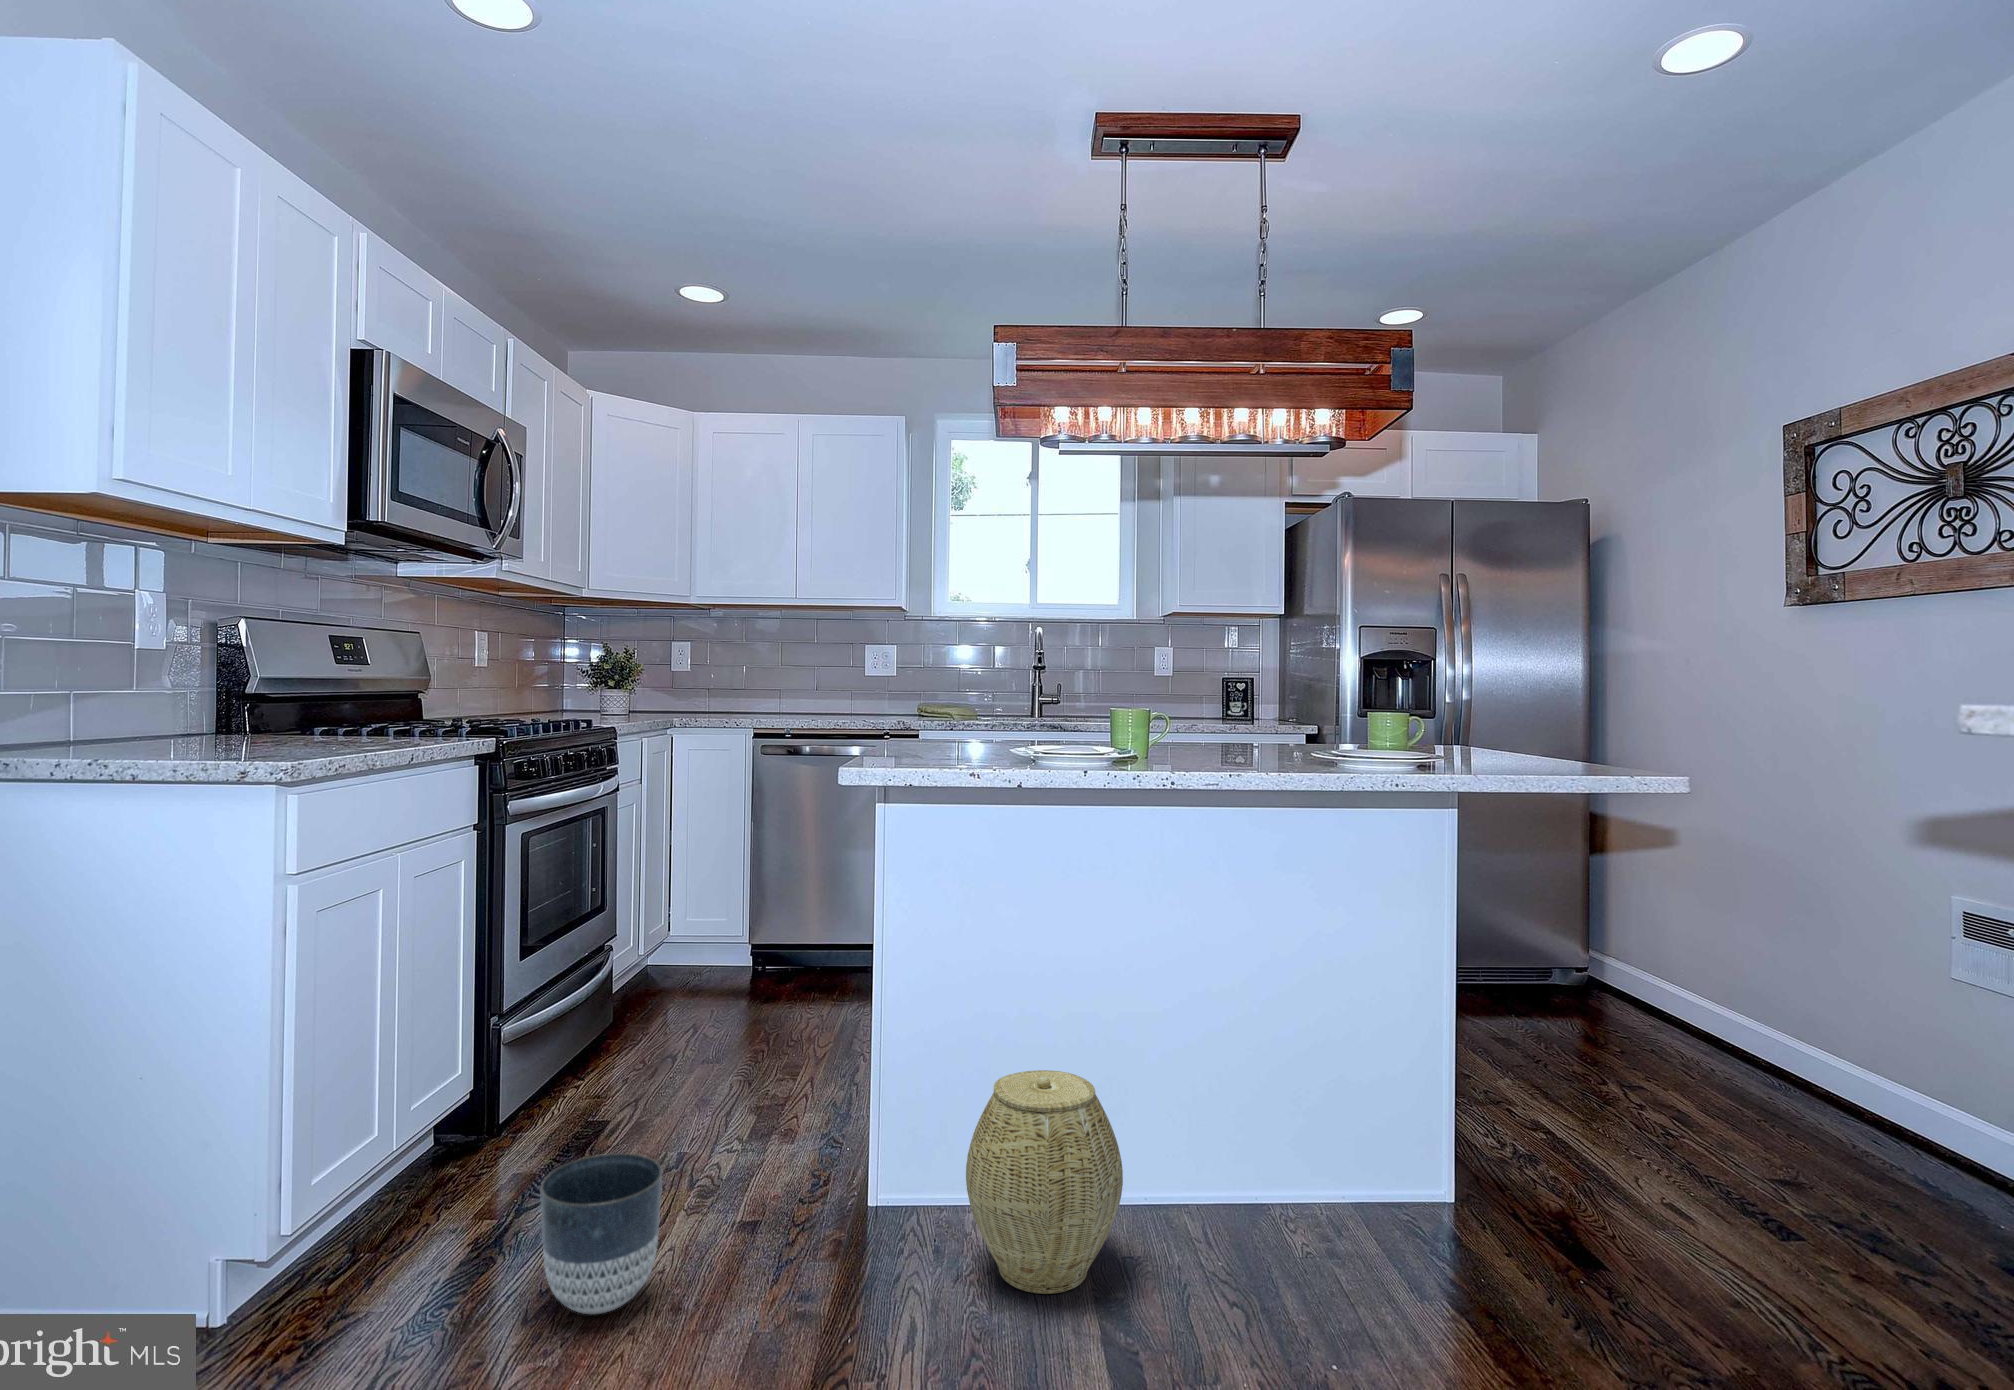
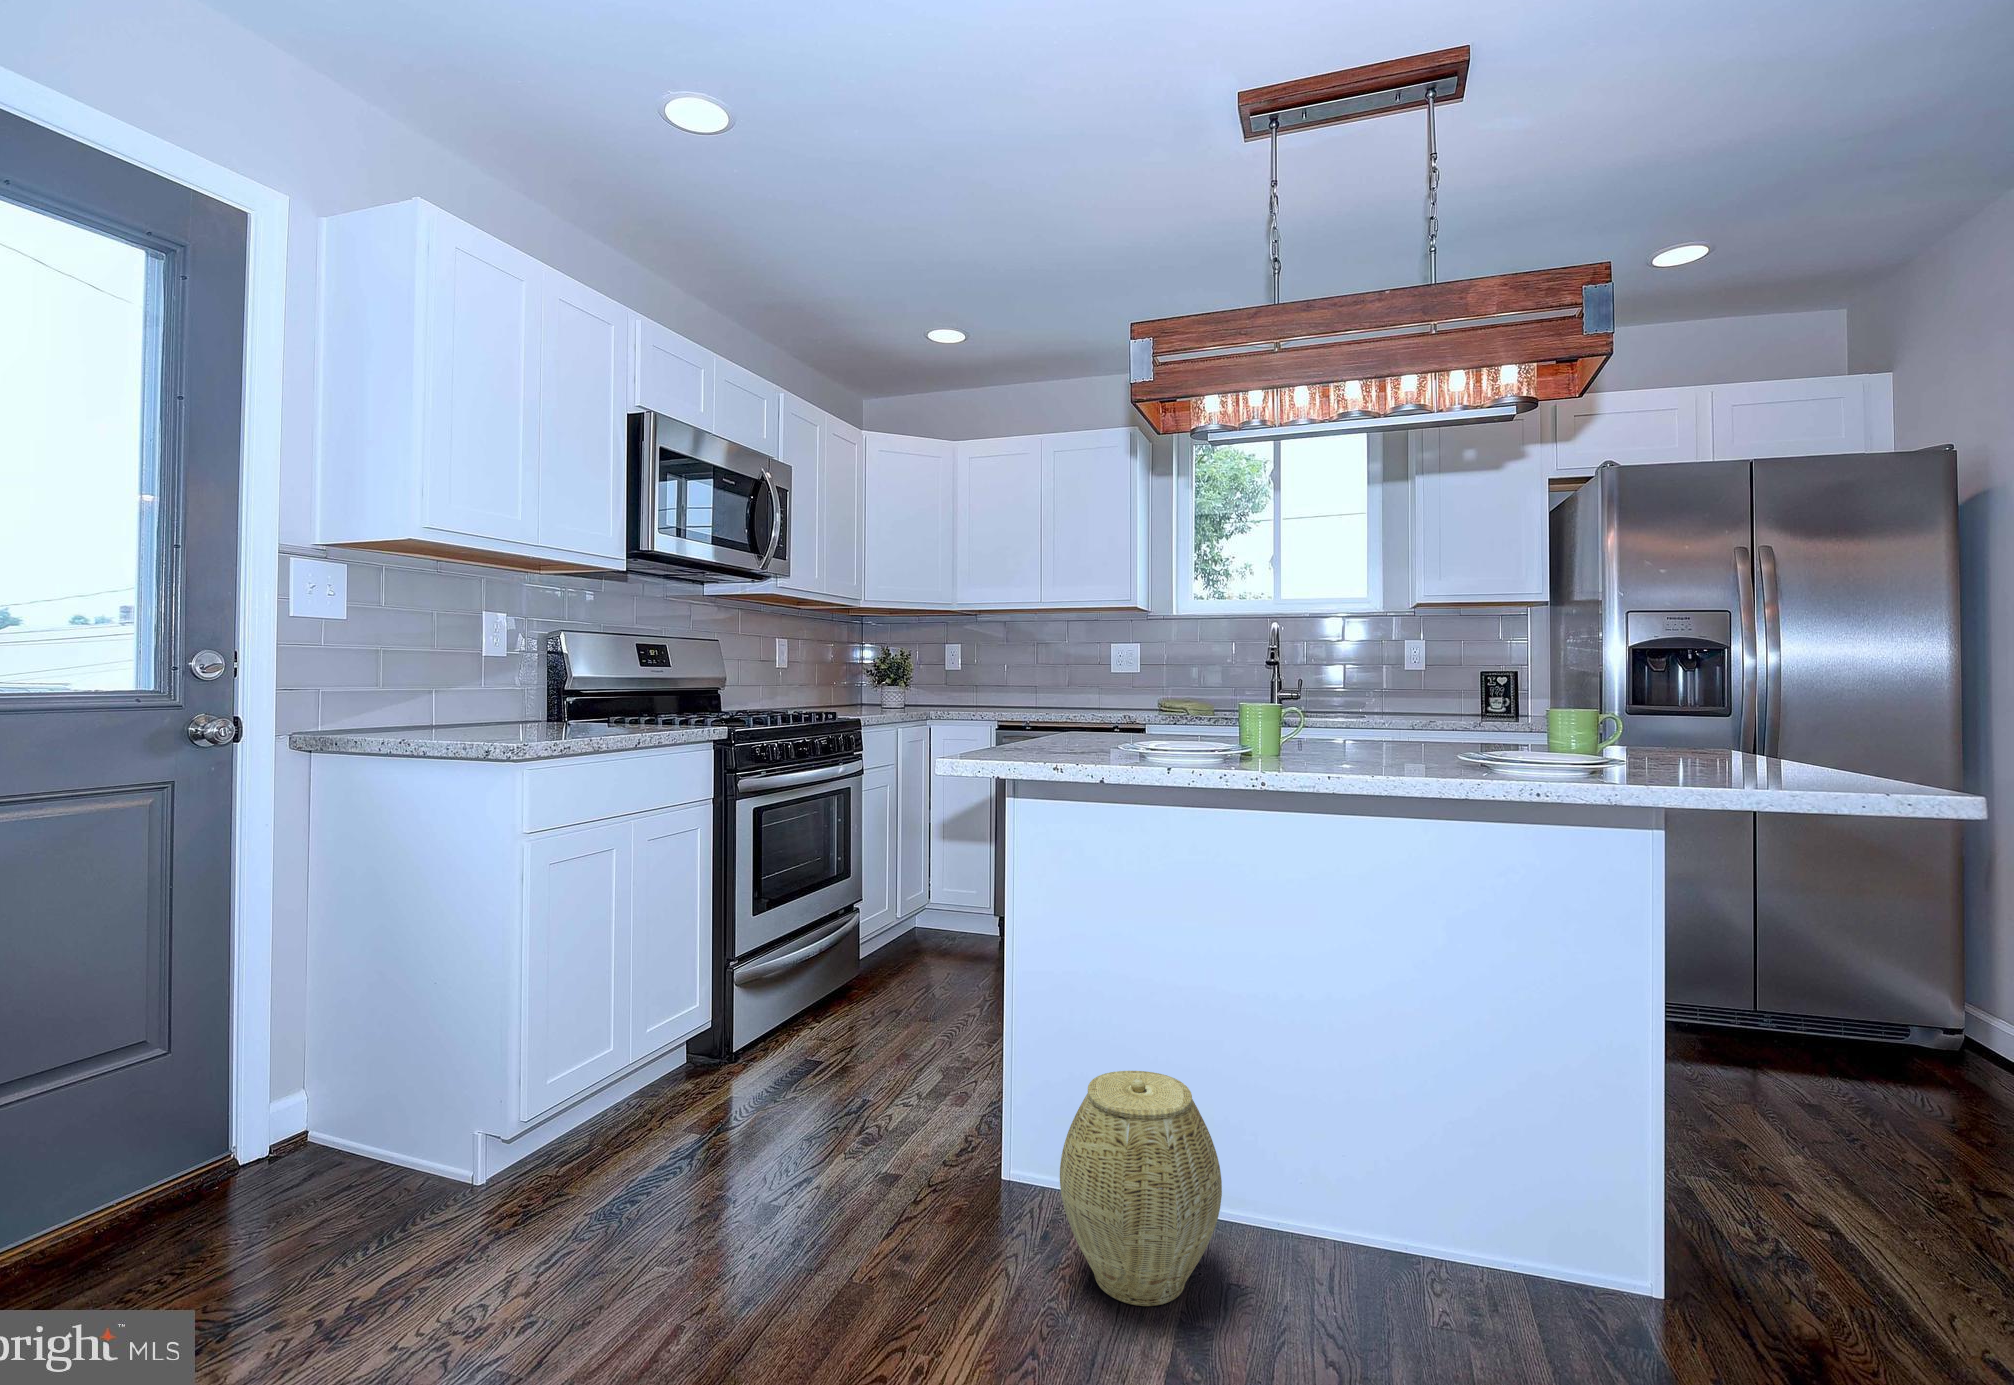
planter: present [540,1153,662,1314] -> none [685,1095,790,1237]

